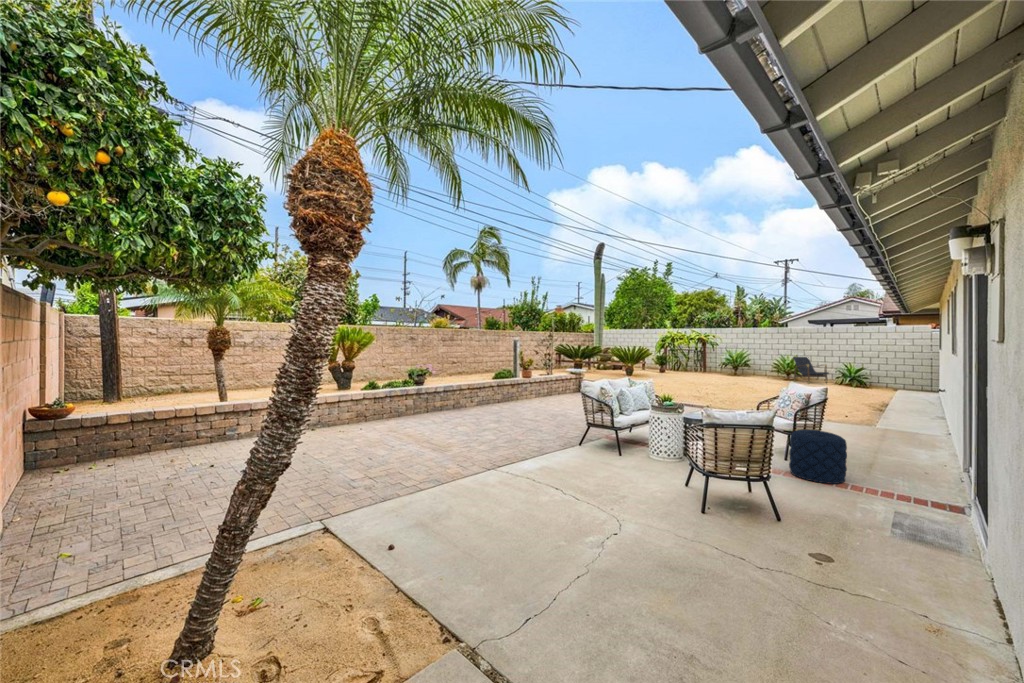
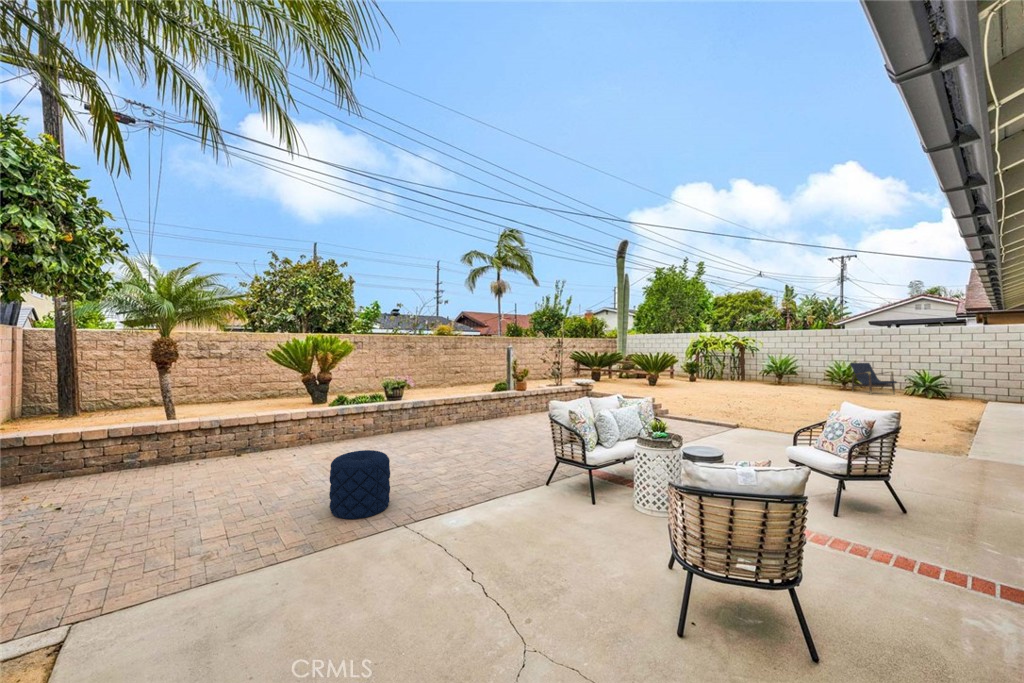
pouf: present [789,430,847,484] -> present [329,450,390,519]

